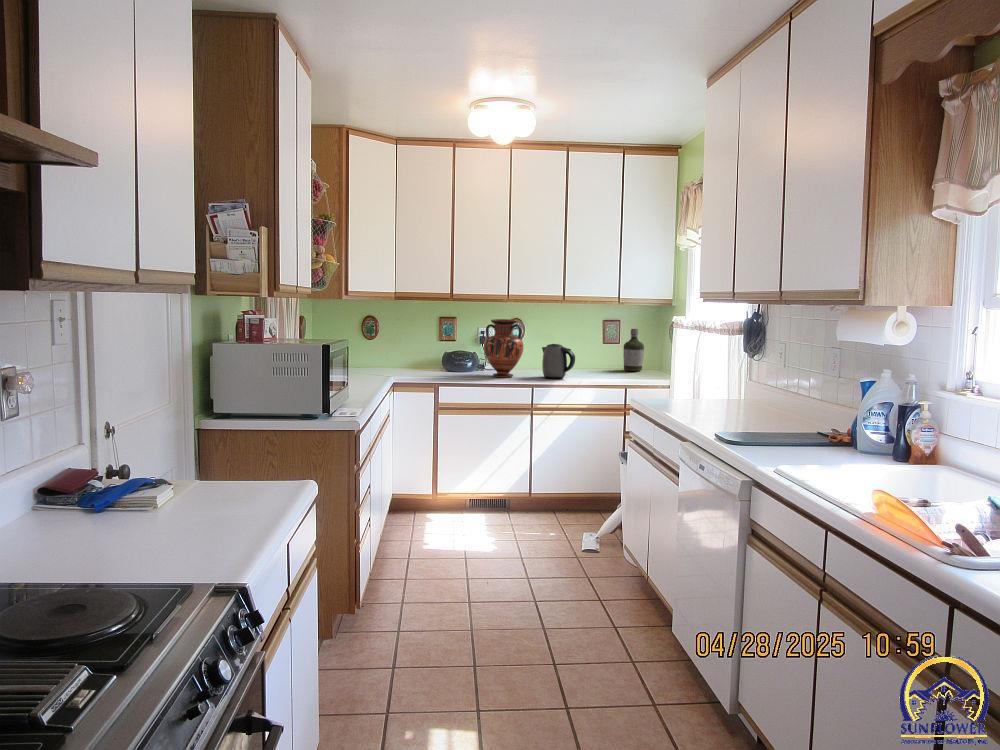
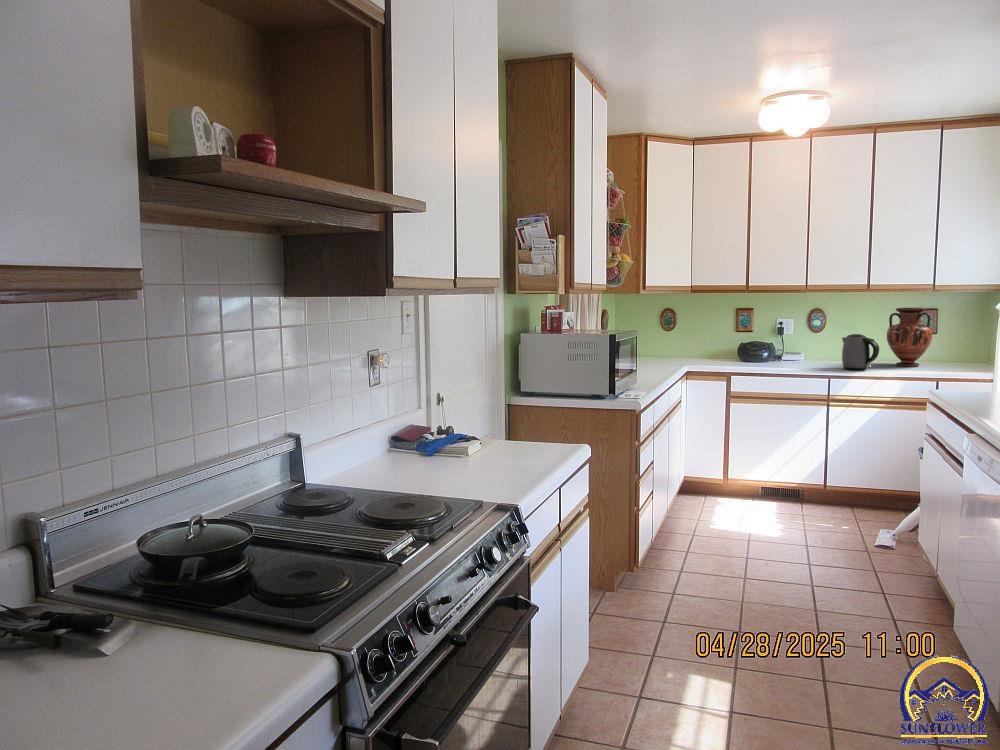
vase: present [484,319,523,377] -> present [887,308,932,366]
bottle: present [623,329,644,371] -> none [942,318,968,364]

